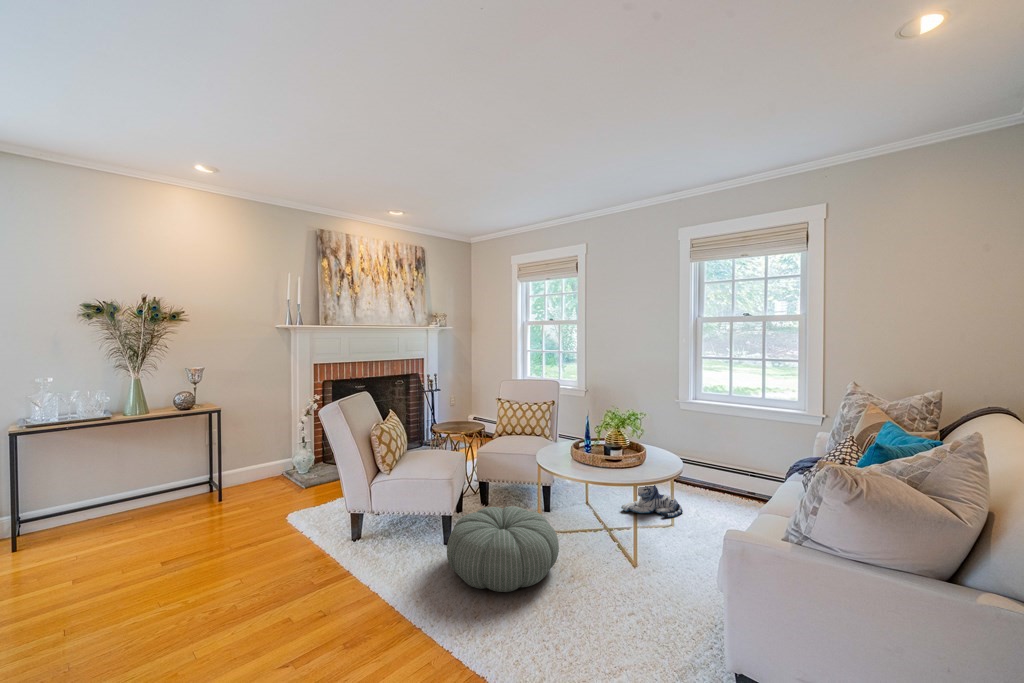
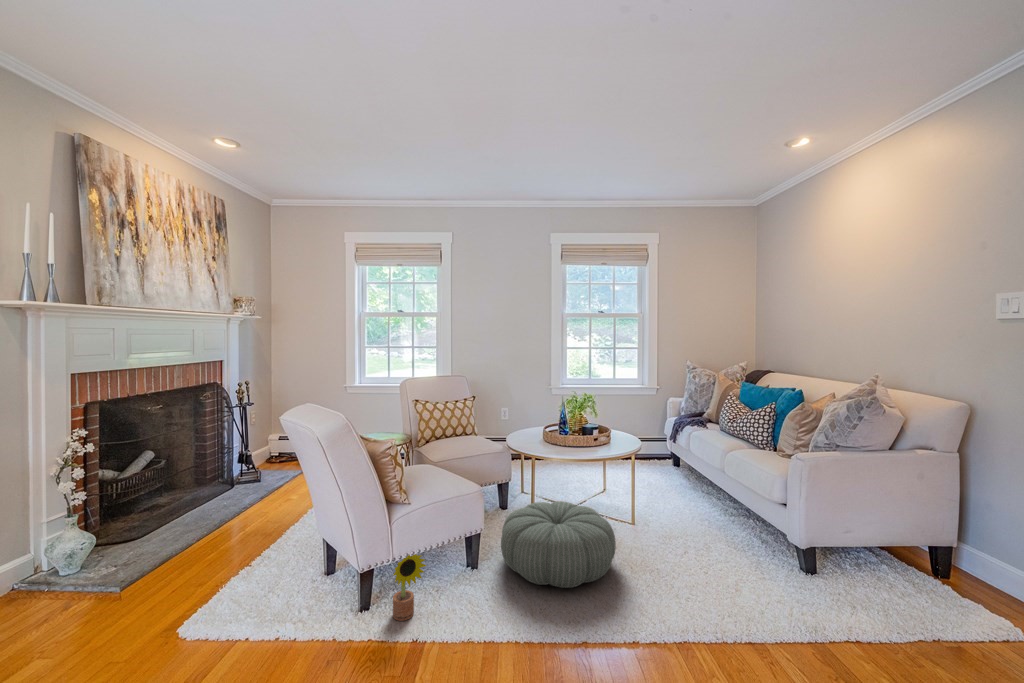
plush toy: present [621,485,683,517] -> none [557,455,597,489]
decorative plant: none [349,508,376,557] -> present [393,554,426,621]

